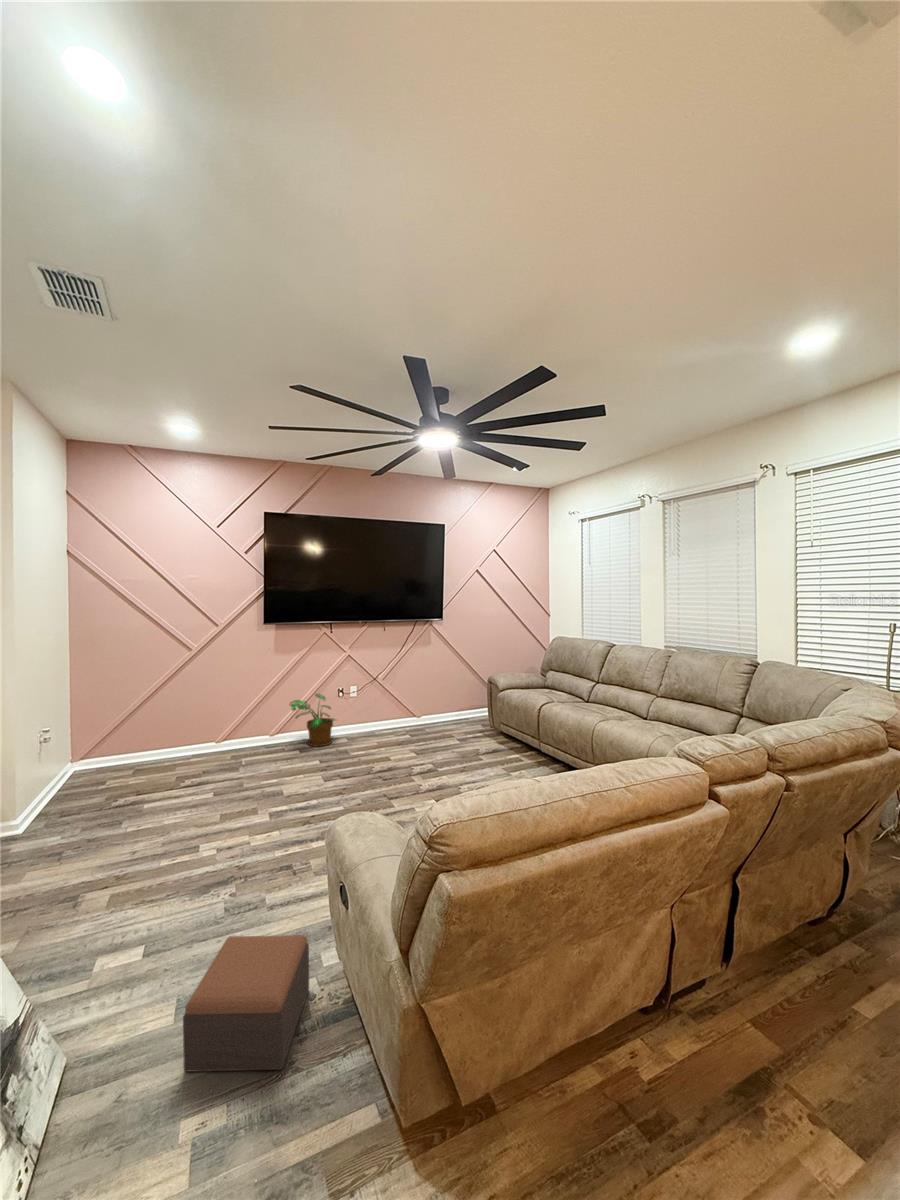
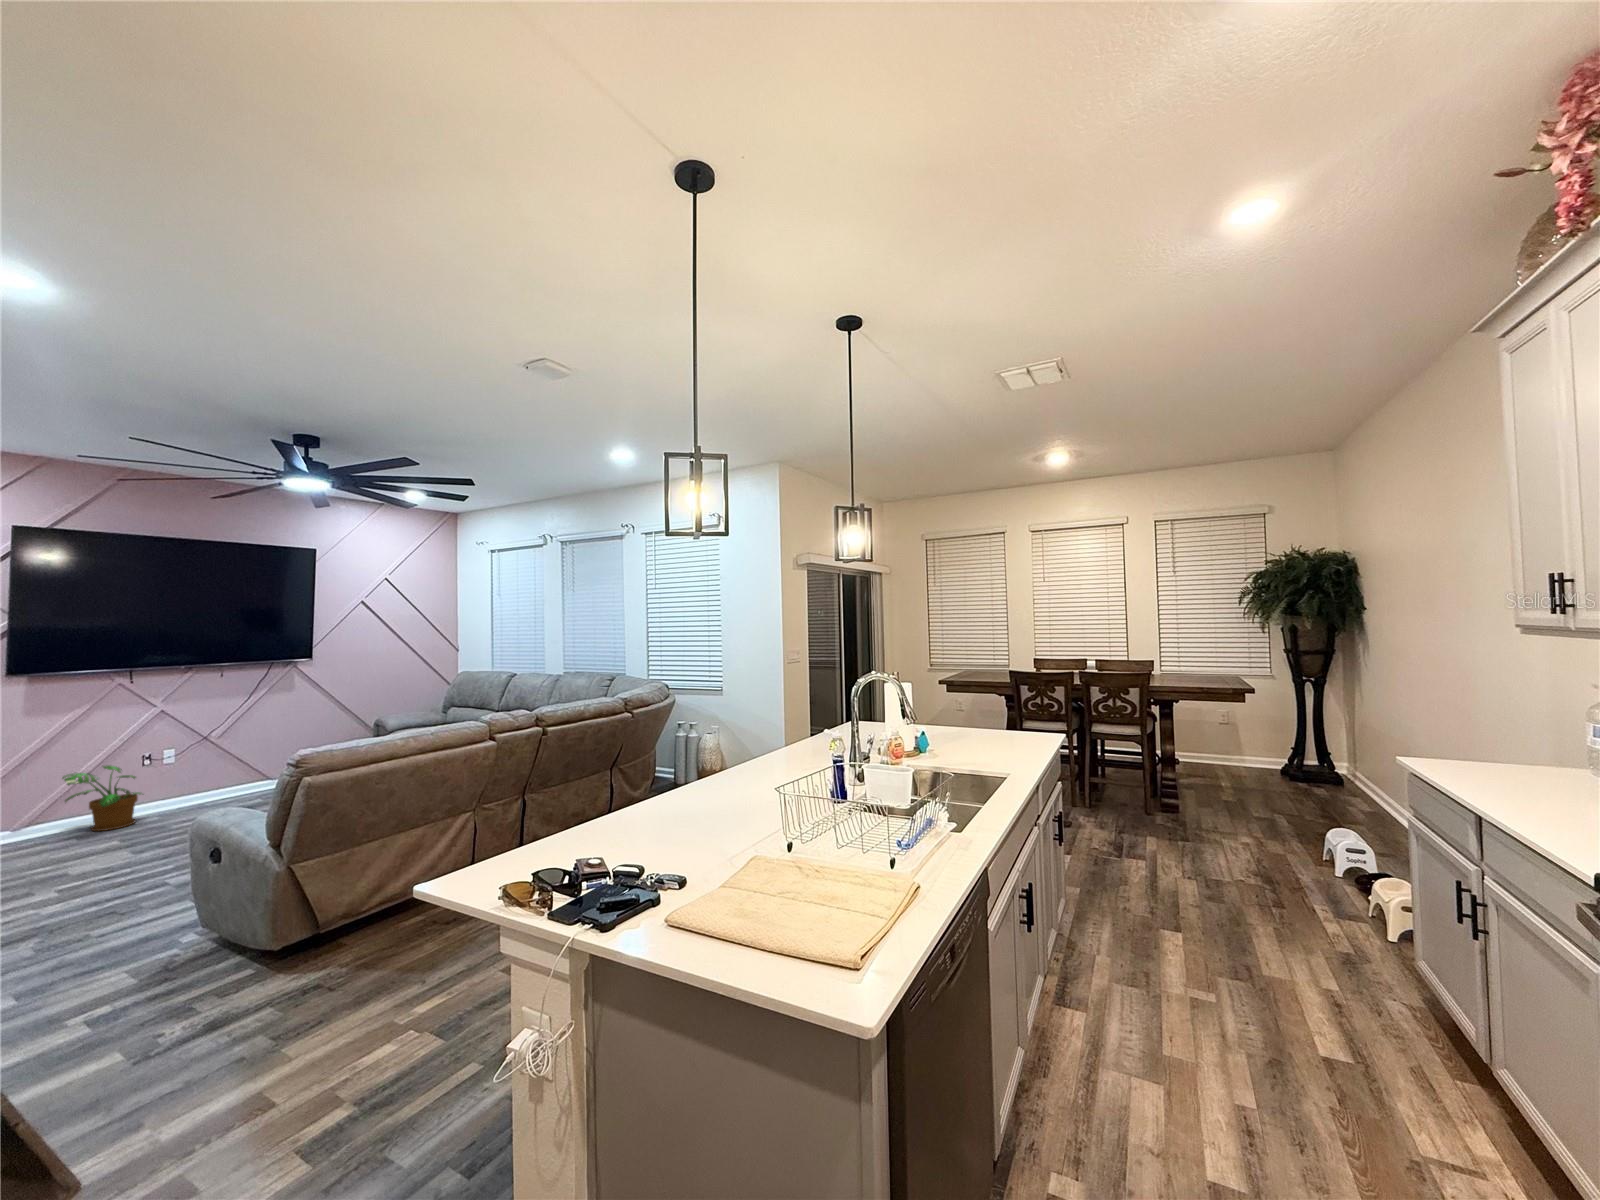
footstool: present [183,935,309,1072] -> none [46,907,170,1009]

